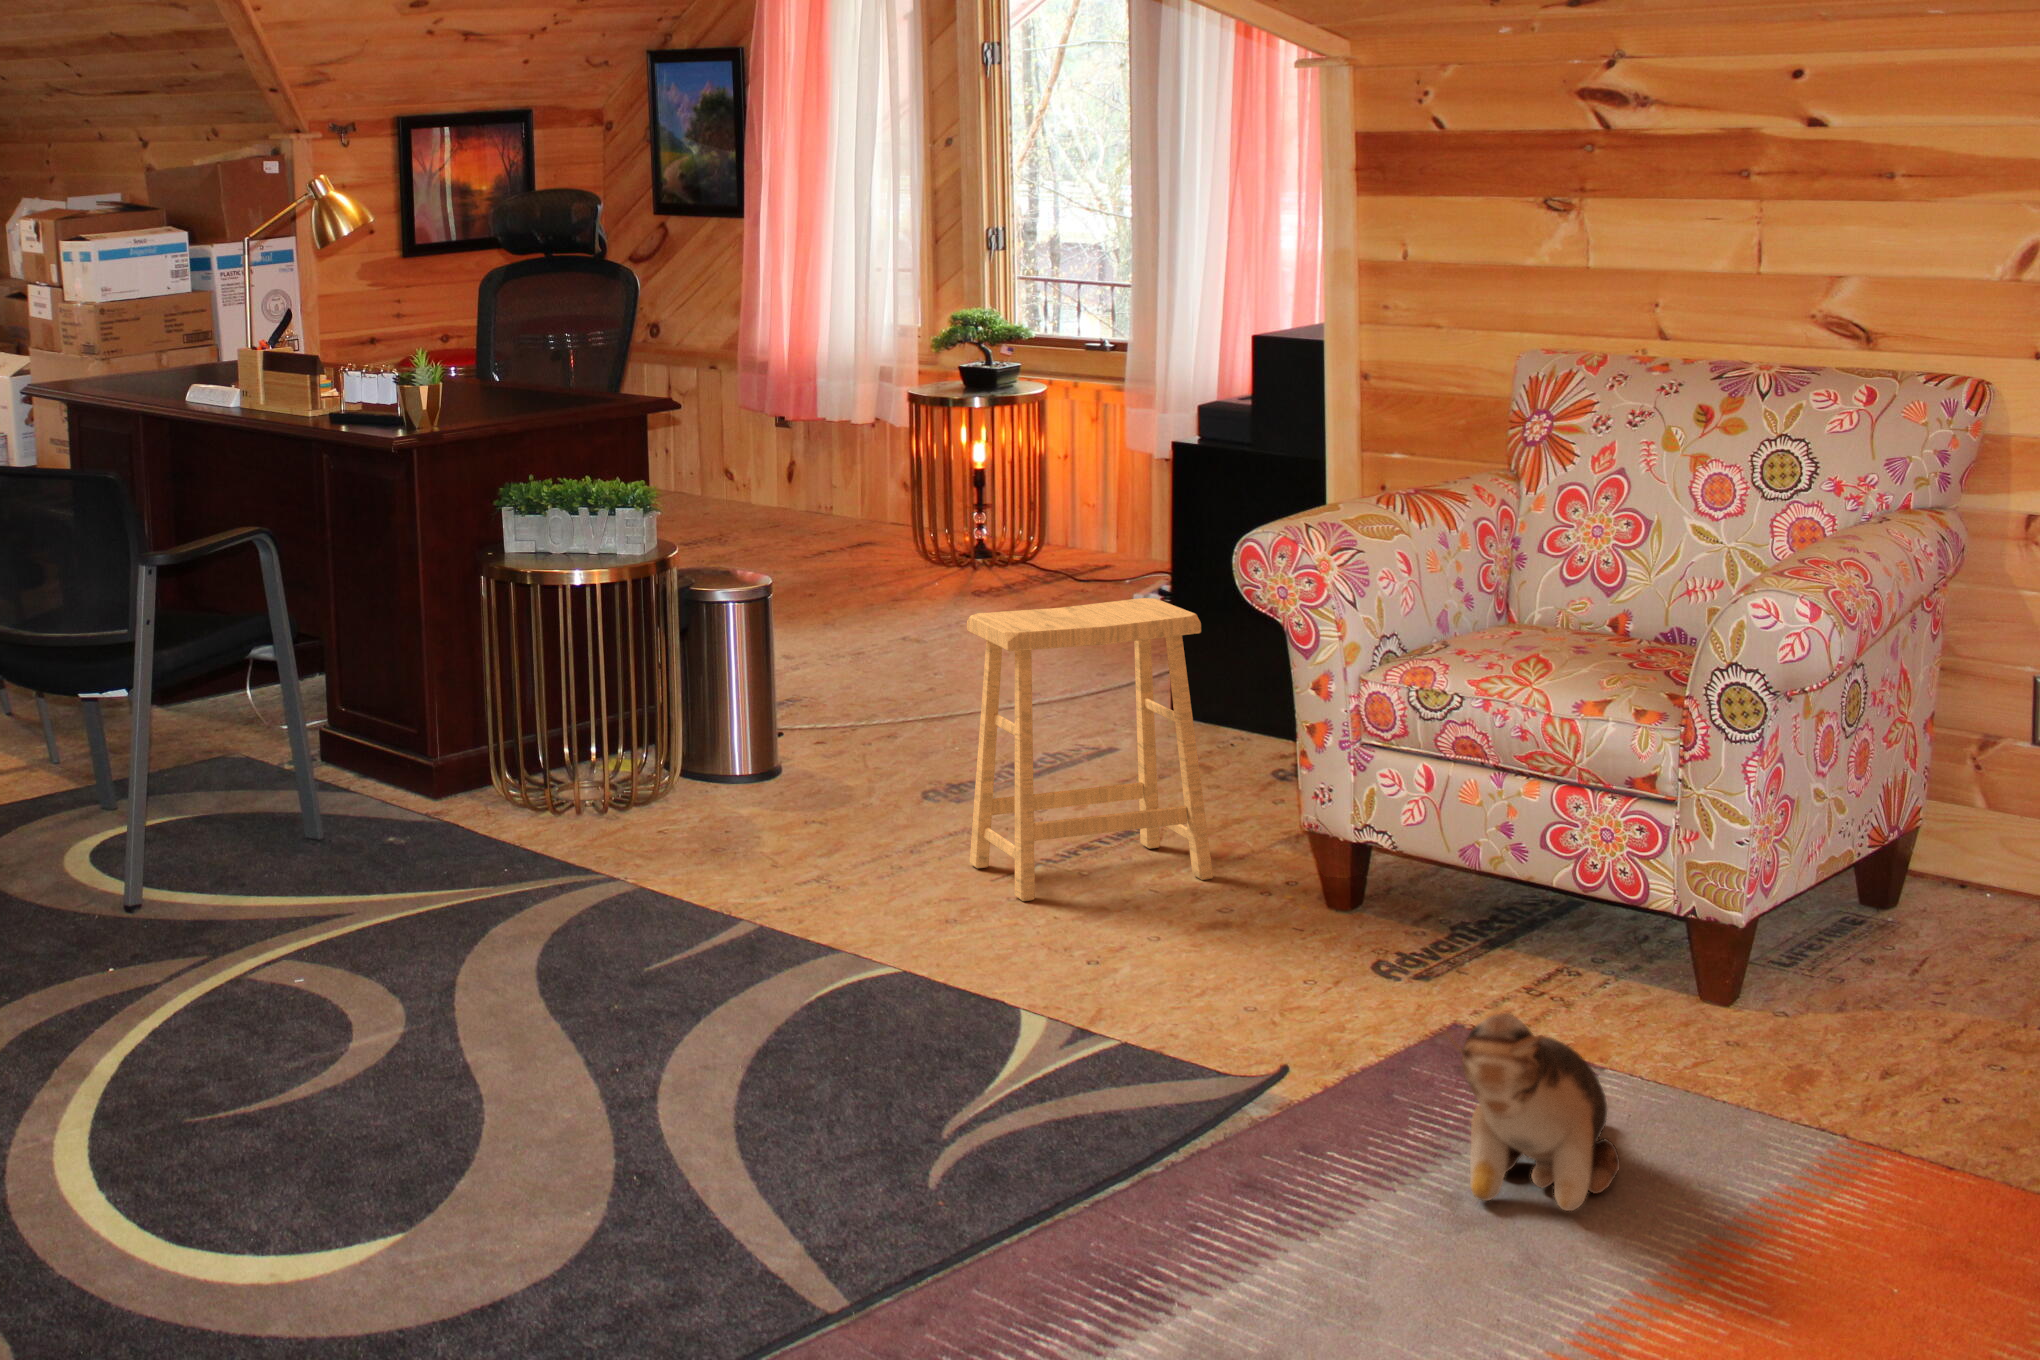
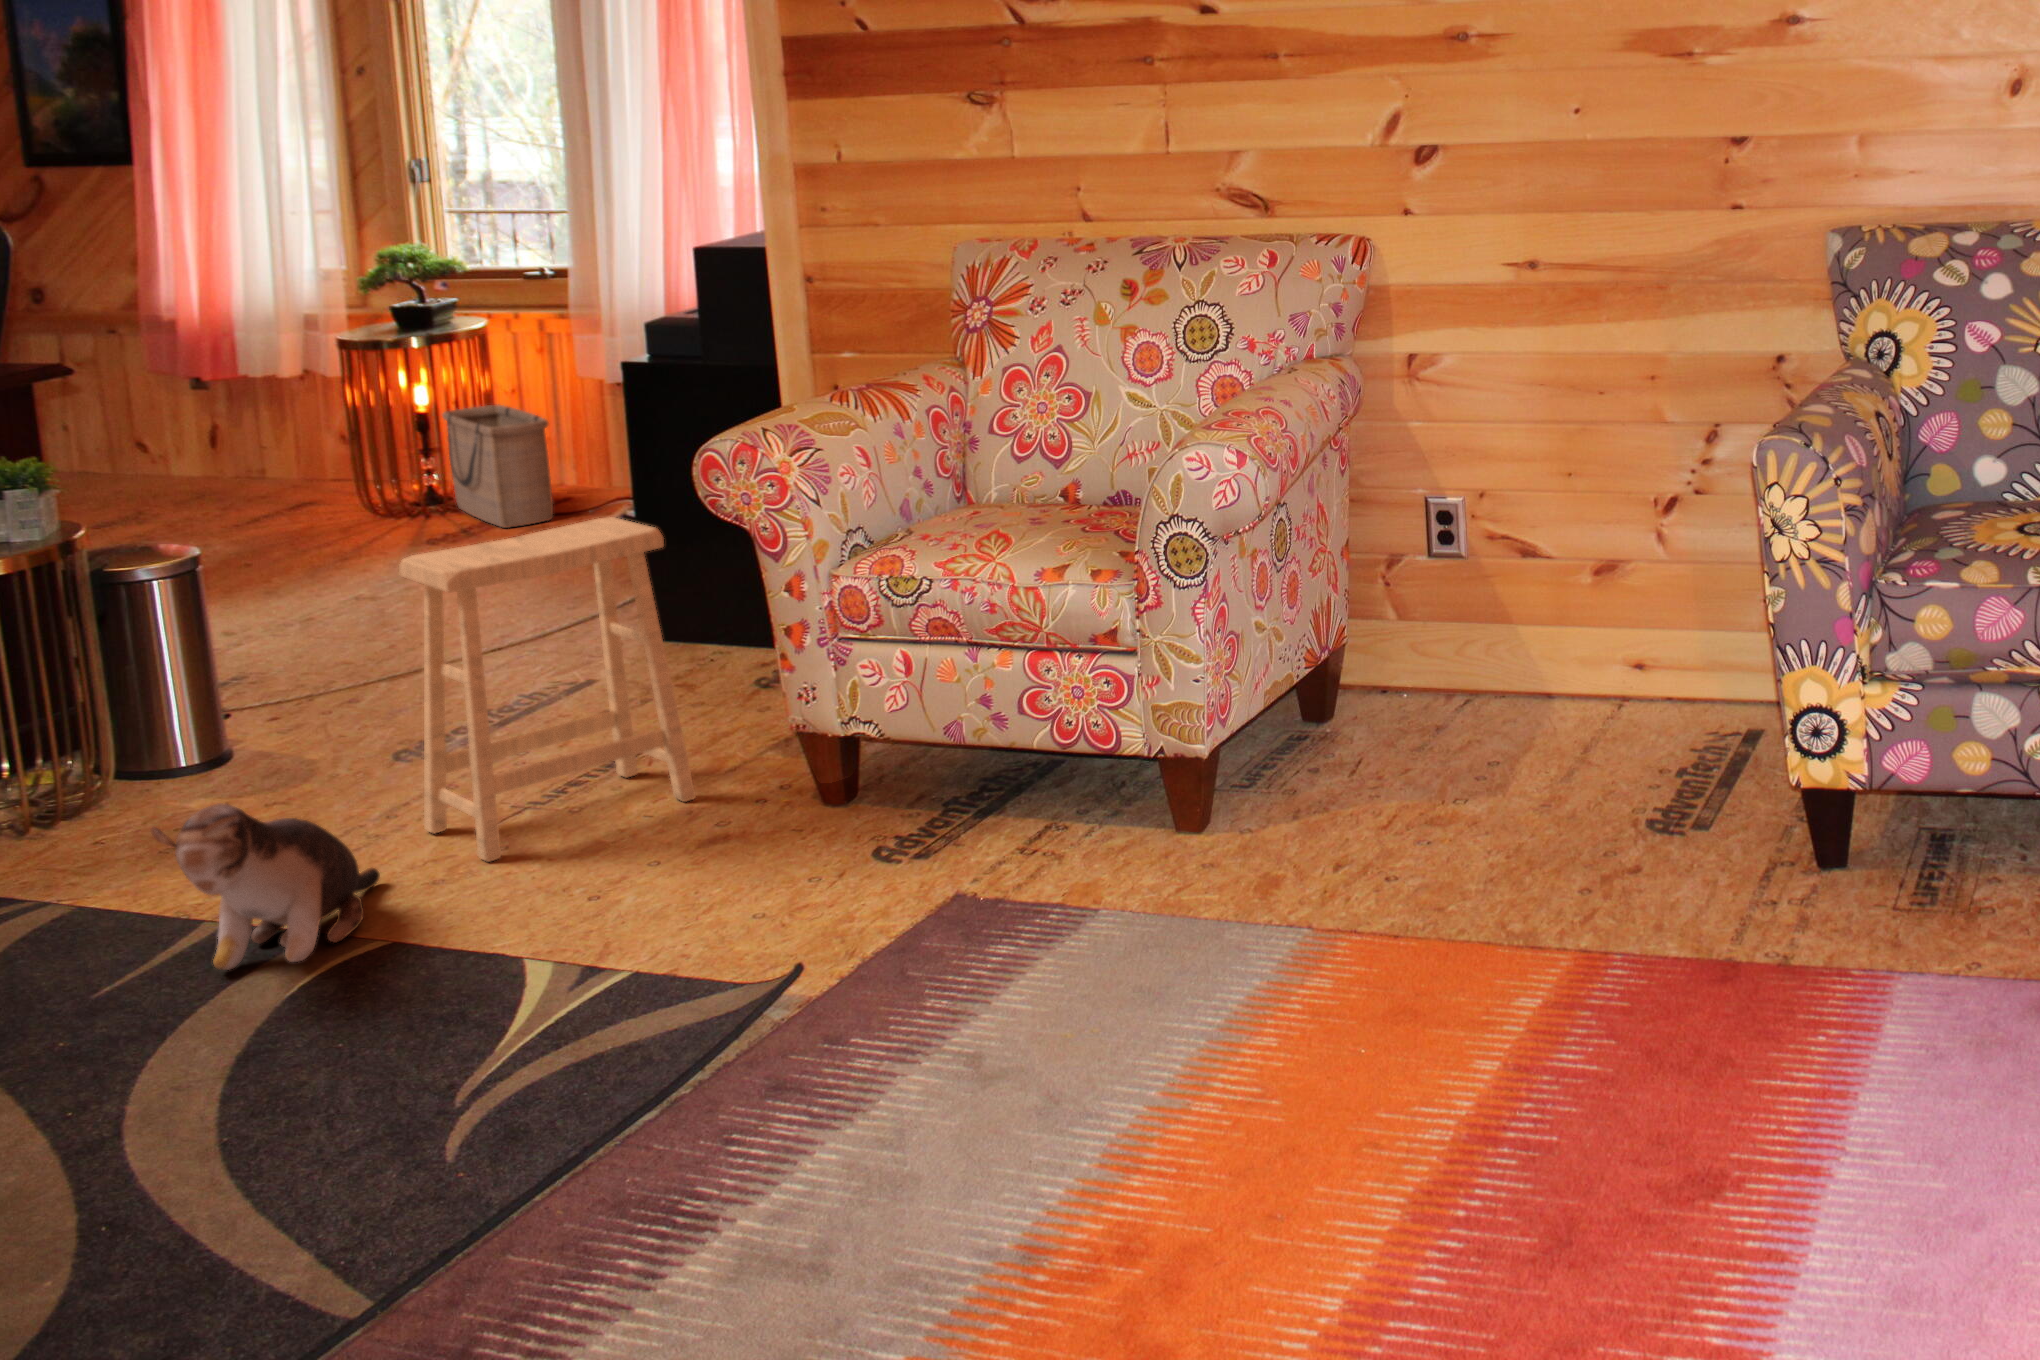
basket: none [995,469,1095,593] -> present [442,404,553,528]
plush toy: present [1443,1013,1620,1211] -> present [150,803,380,970]

